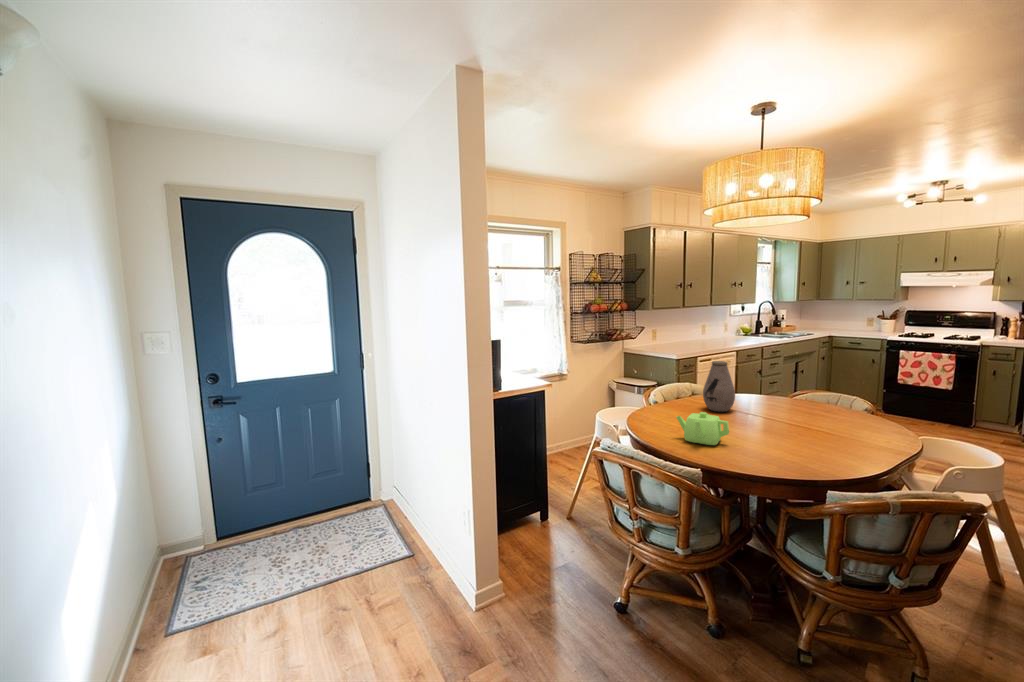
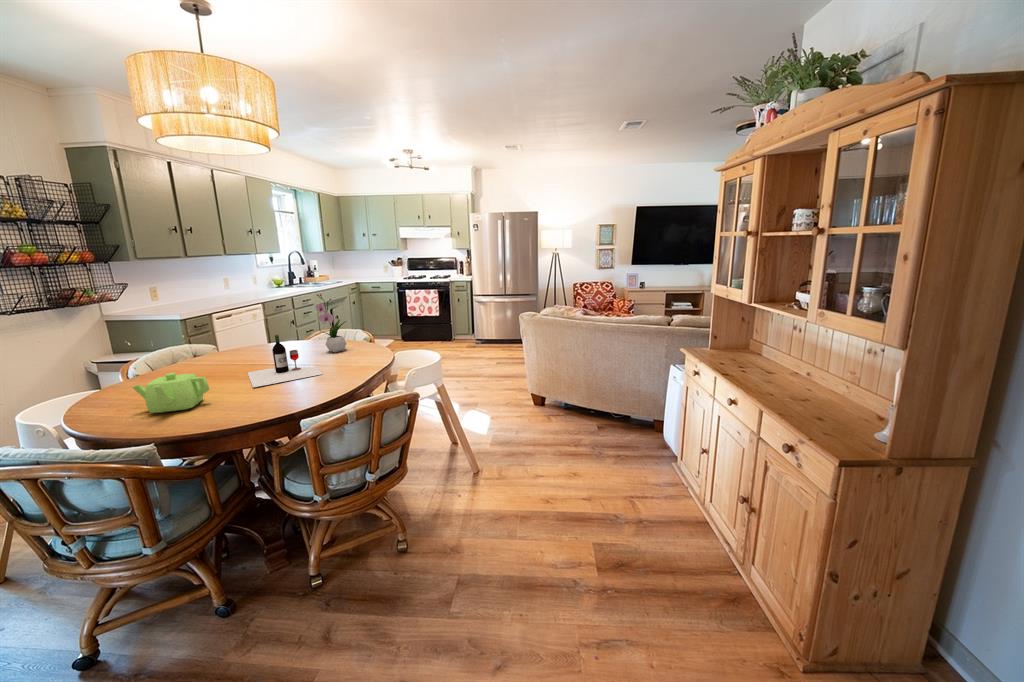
flower arrangement: none [824,357,861,422] -> present [315,294,346,352]
vase: present [703,361,735,412] -> none [193,311,234,369]
wine bottle: none [749,394,833,445] -> present [248,335,322,387]

